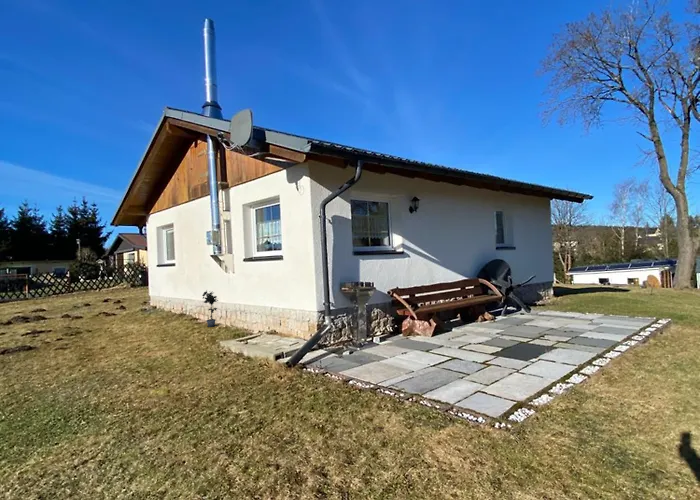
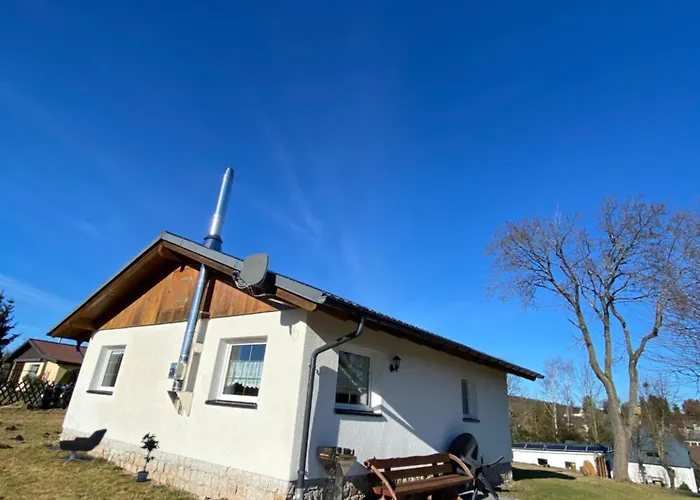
lounge chair: none [144,293,179,320] -> present [59,429,107,463]

